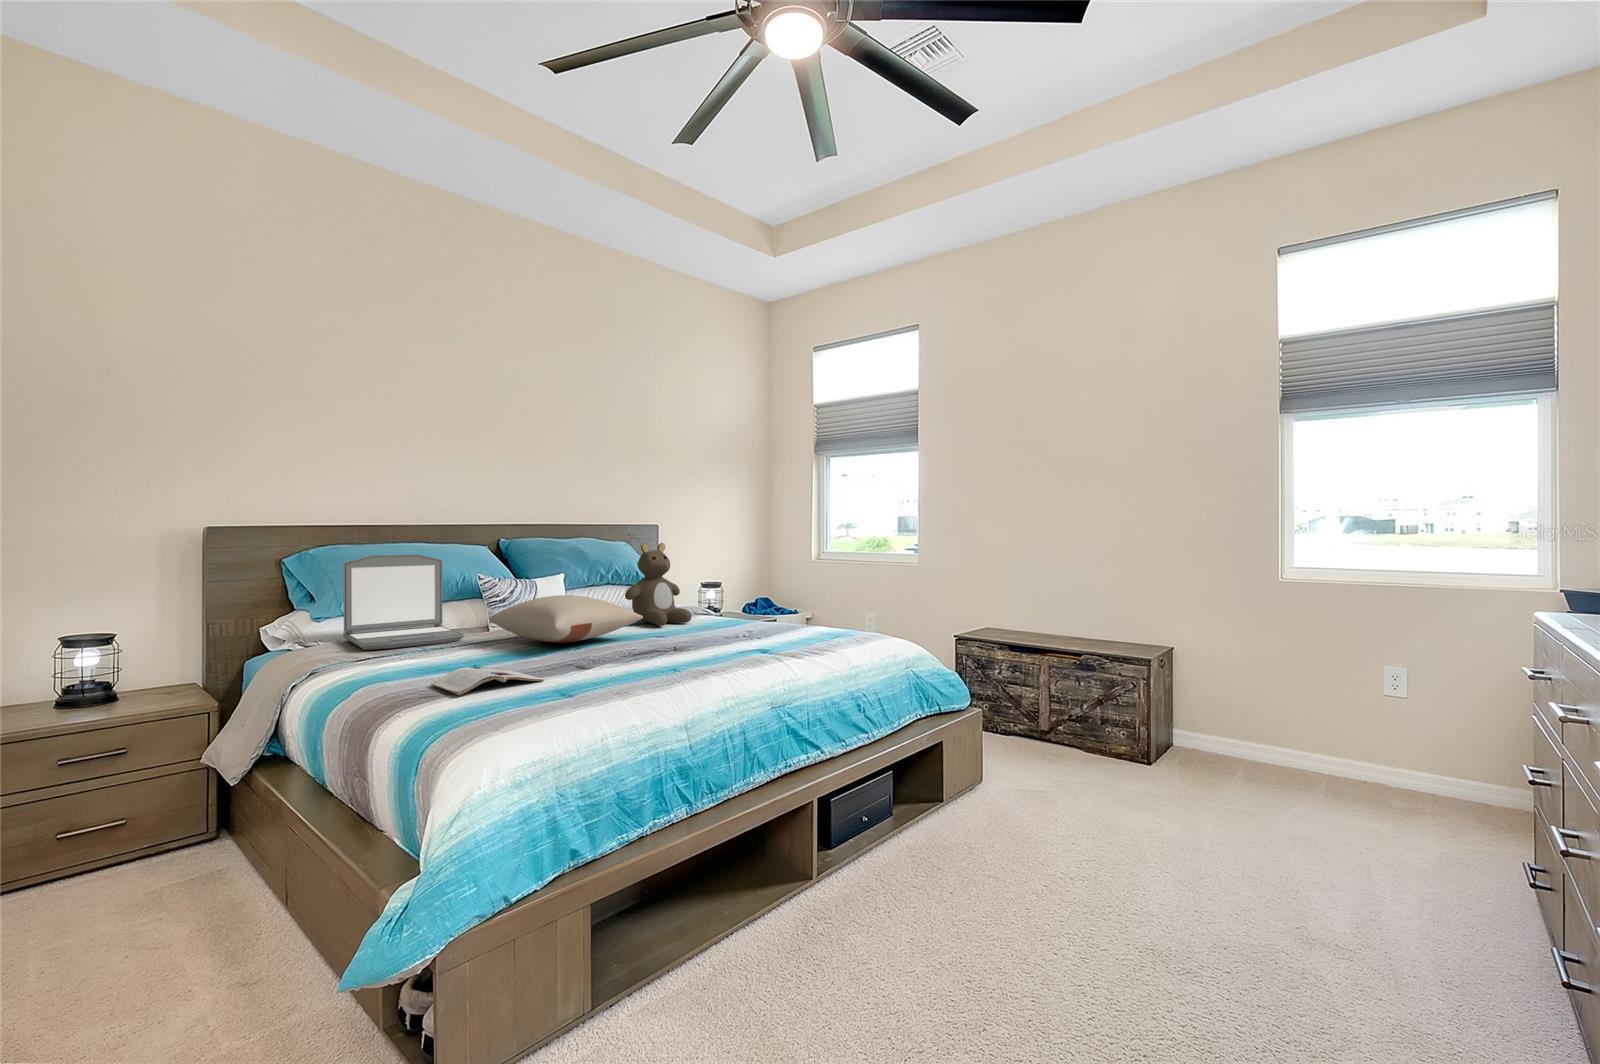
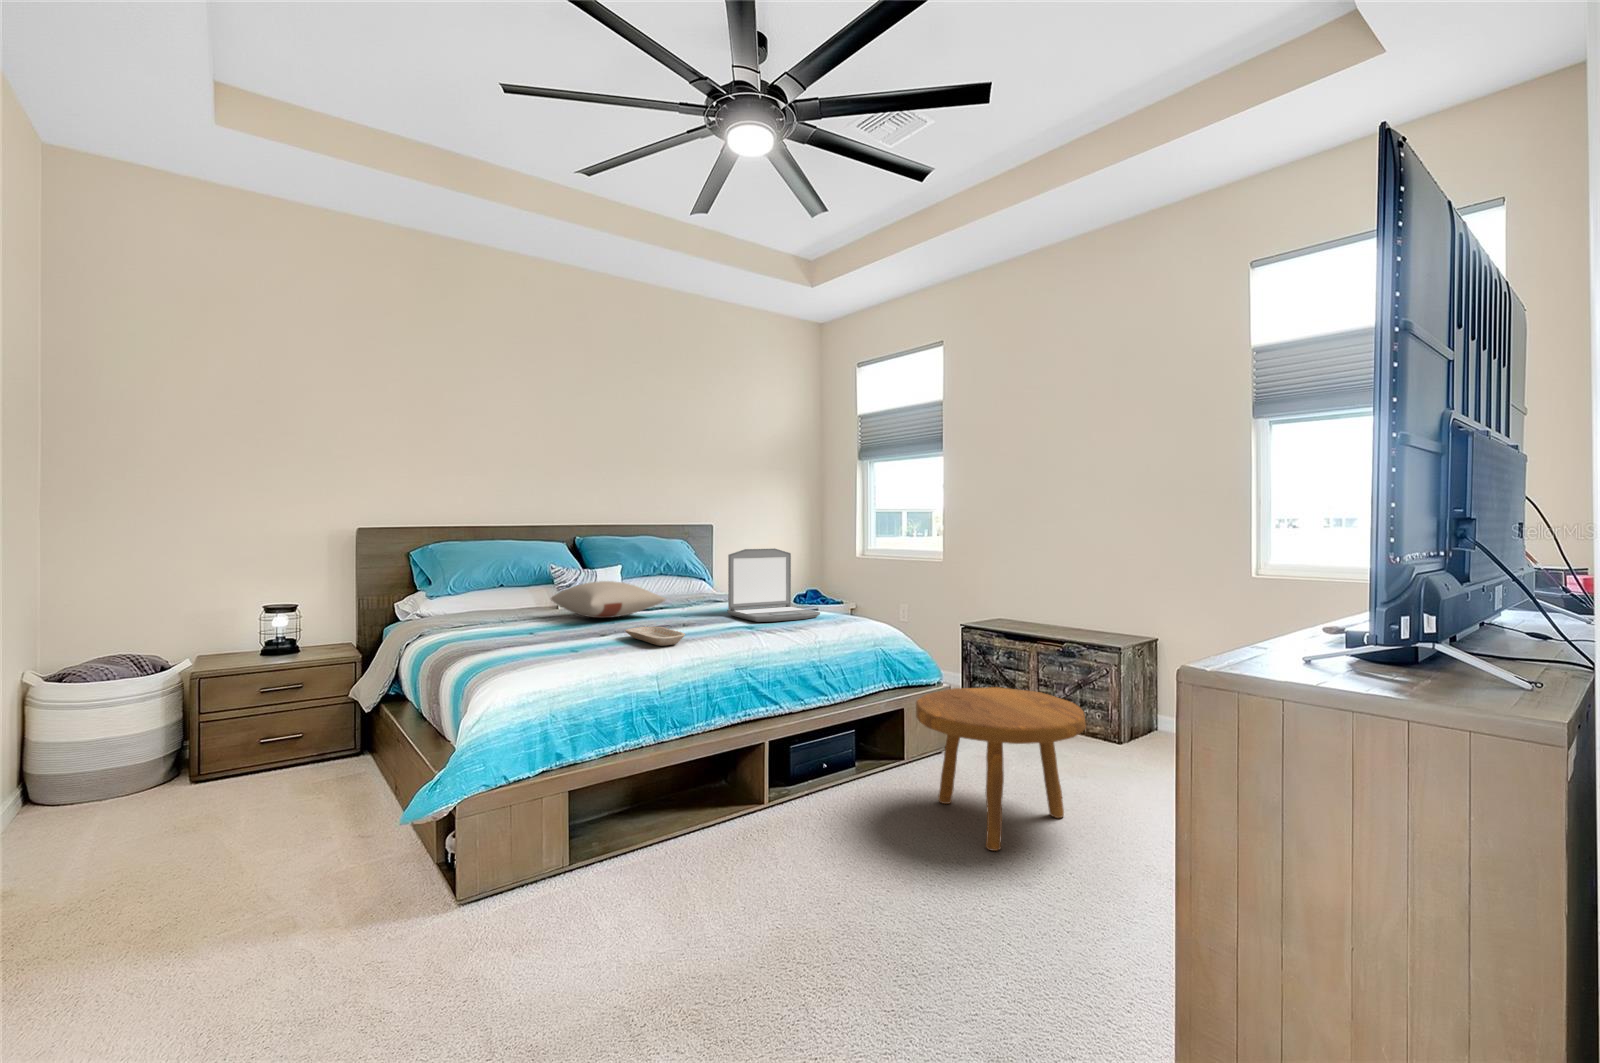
teddy bear: present [625,543,692,626] -> none [662,541,716,608]
laptop: present [343,554,464,650] -> present [727,548,820,622]
tray: none [616,655,706,682] -> present [625,627,685,646]
magazine: present [431,667,544,696] -> none [489,631,569,649]
footstool: none [989,715,1200,922] -> present [916,687,1086,851]

